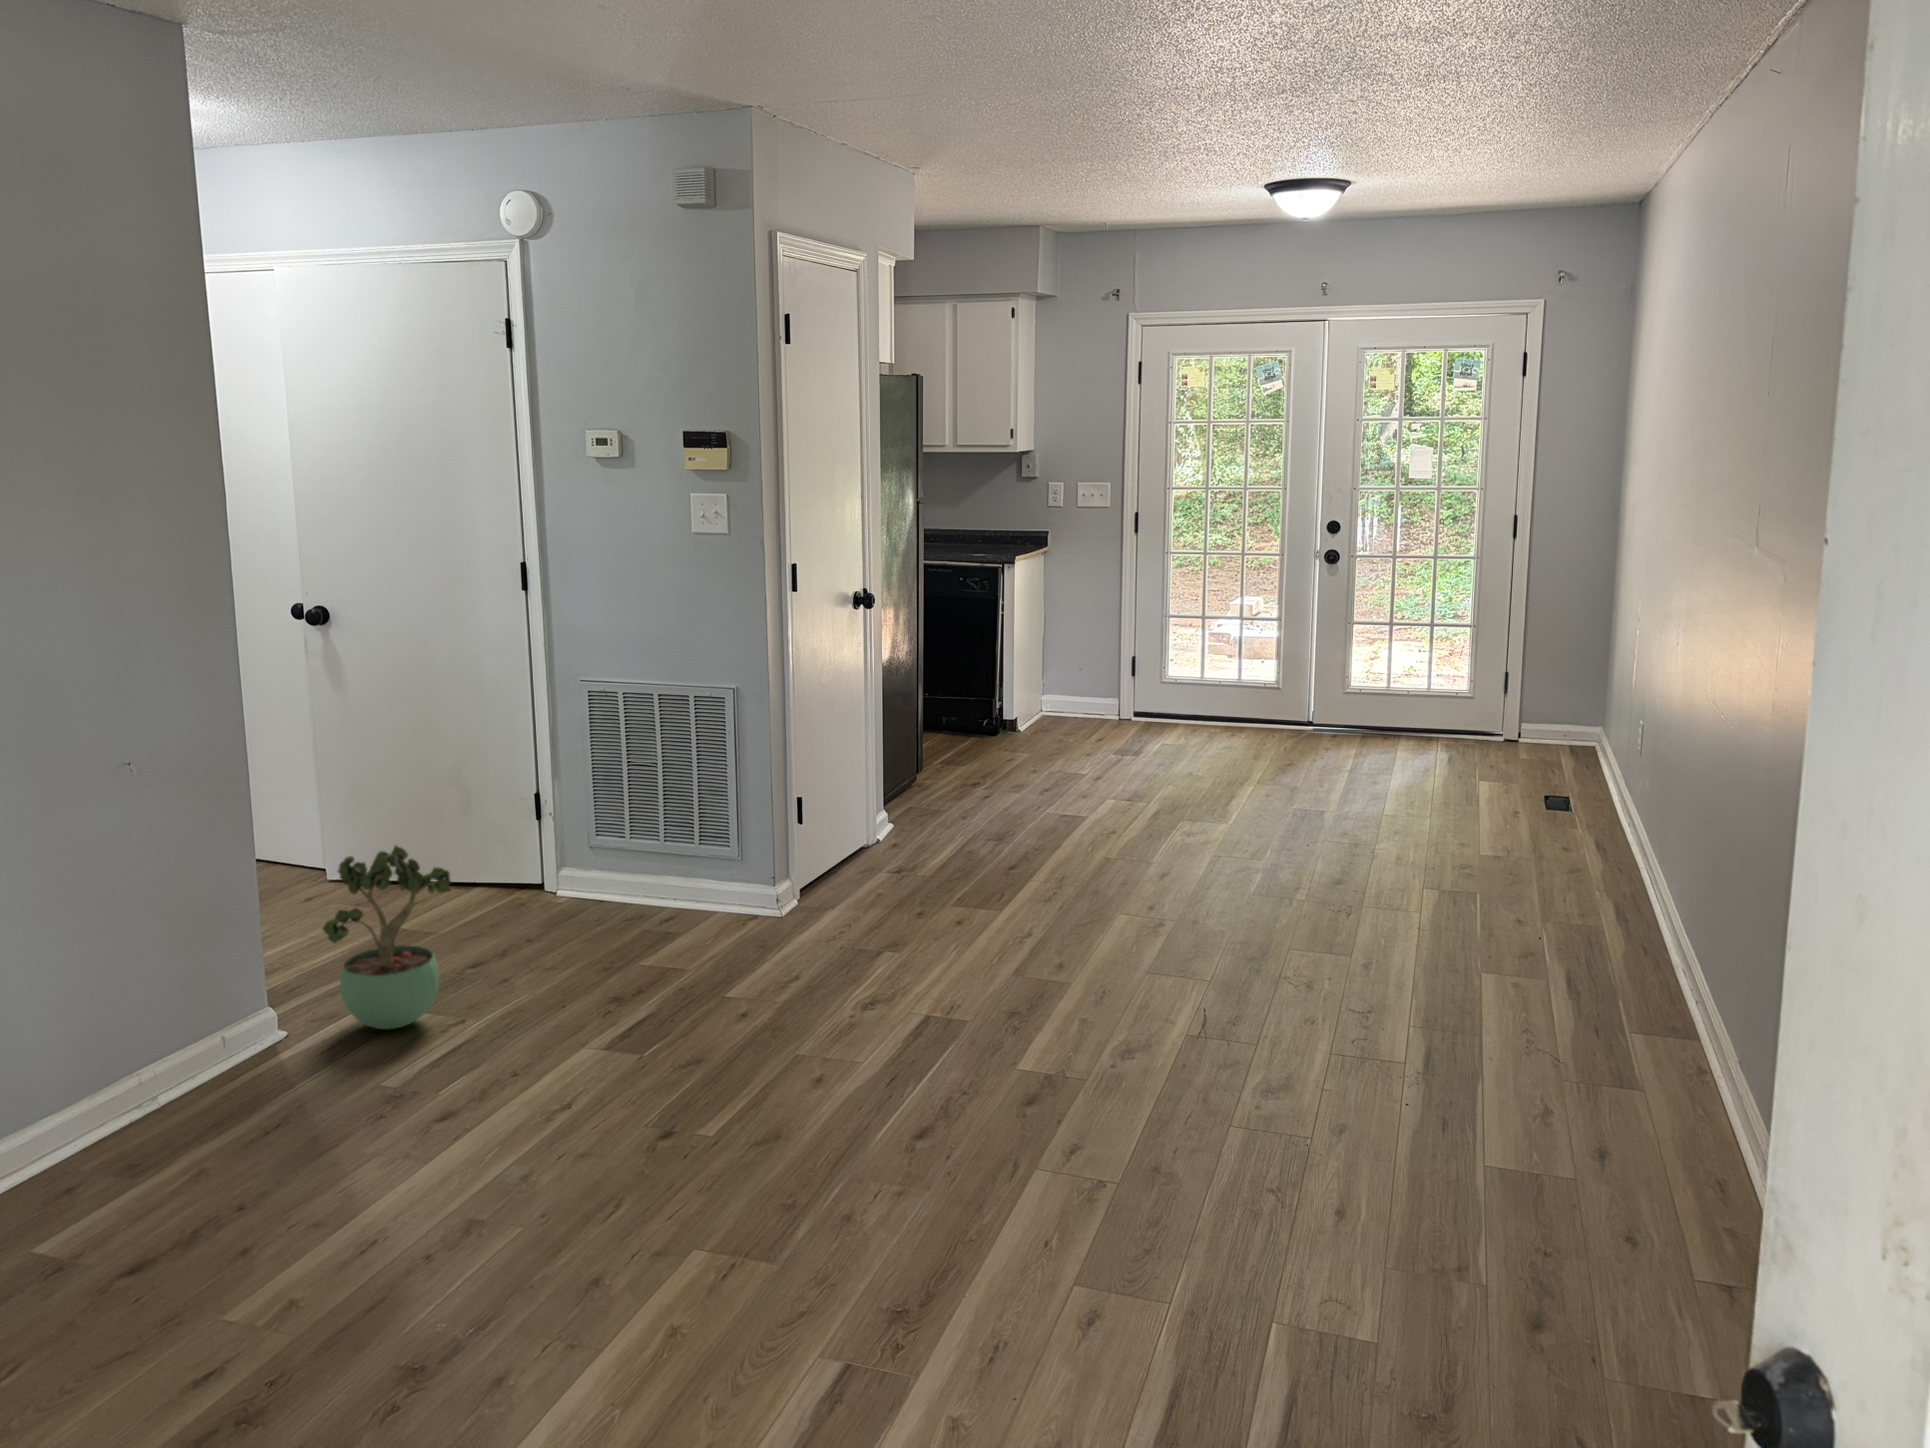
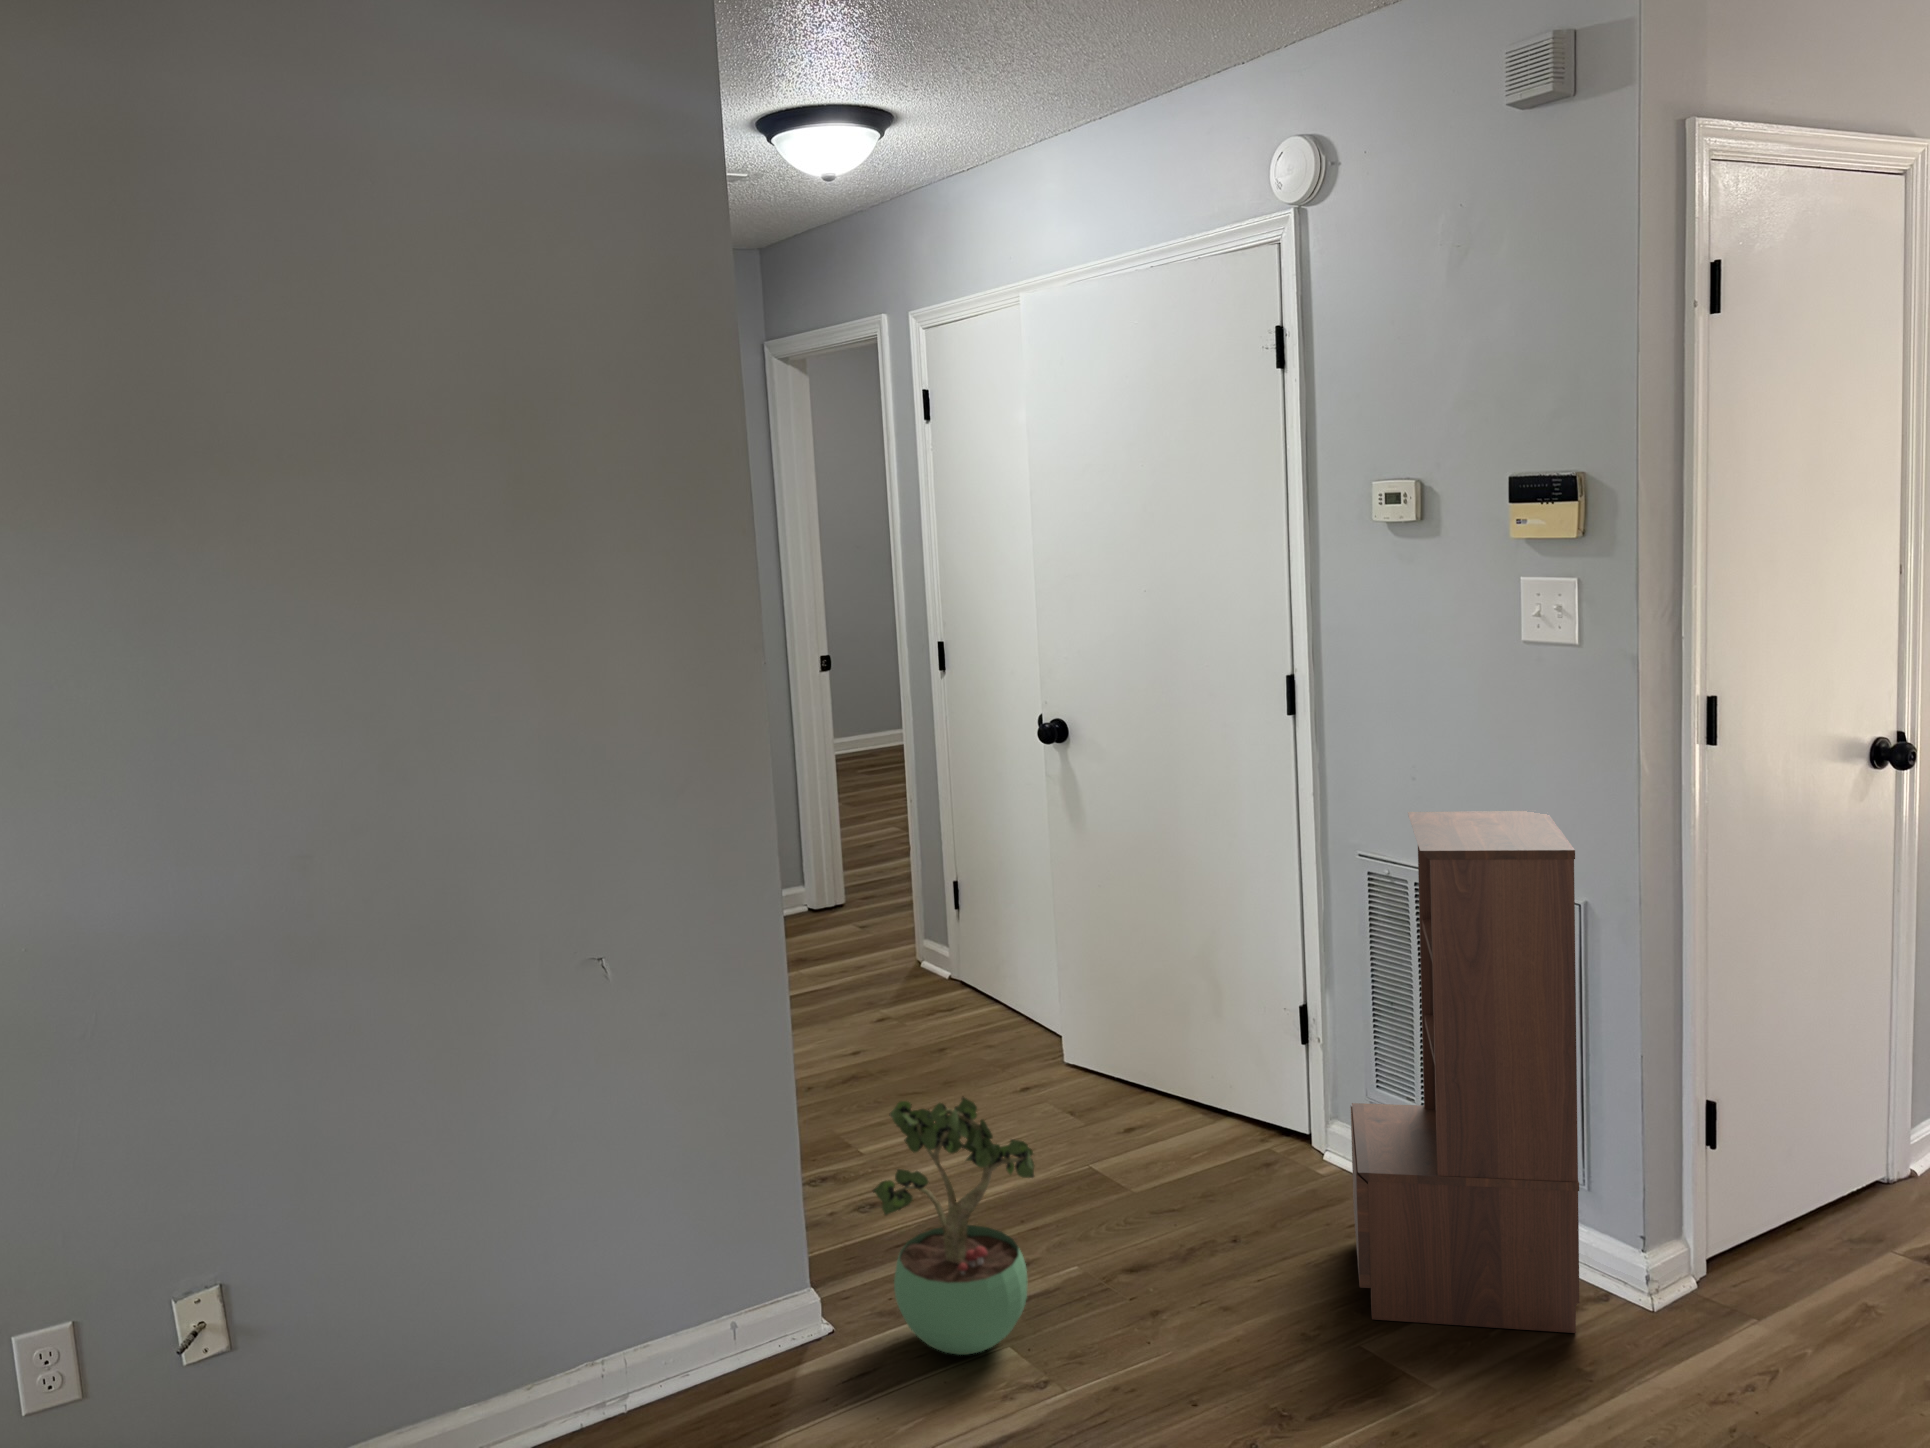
bookshelf: none [599,637,753,955] -> present [1351,811,1580,1333]

